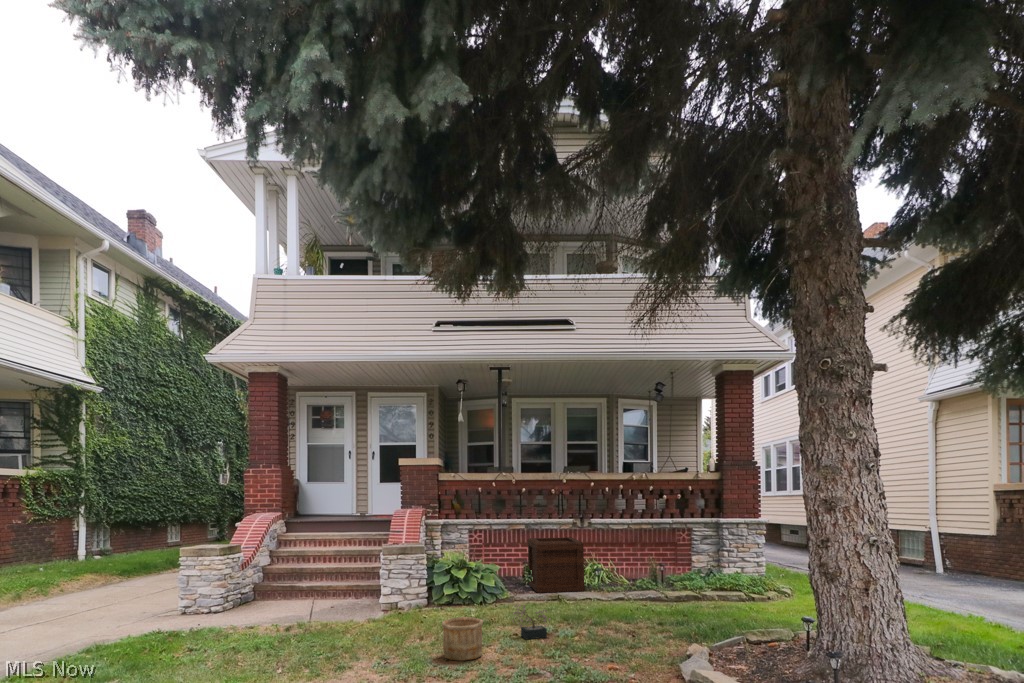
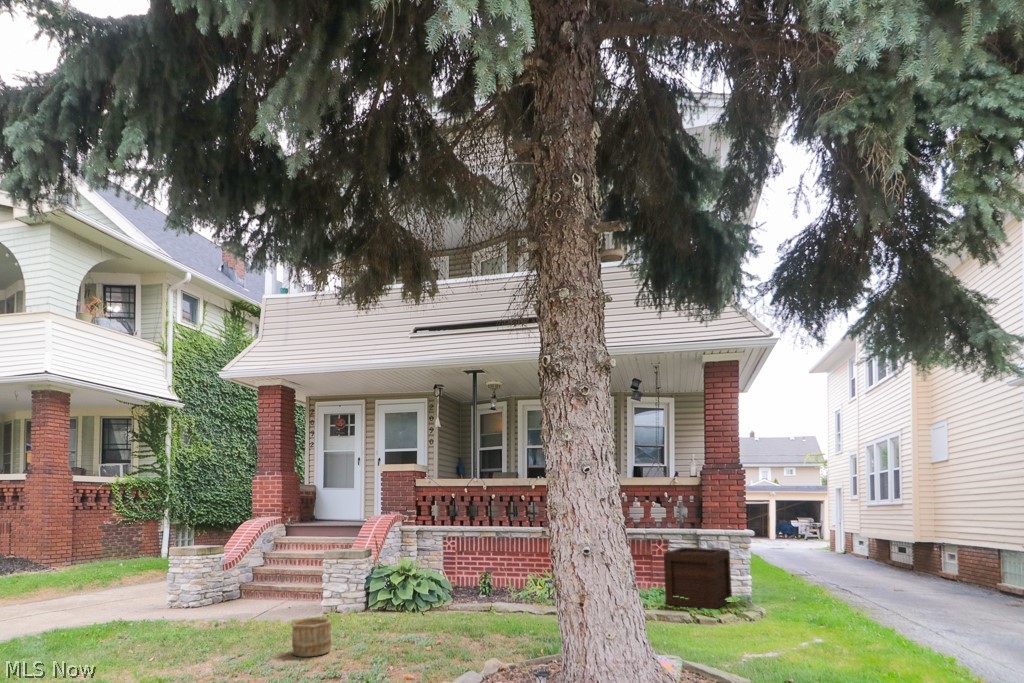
wooden crate: present [528,537,584,593] -> present [664,548,732,609]
decorative plant: present [513,604,550,639] -> none [384,608,422,643]

